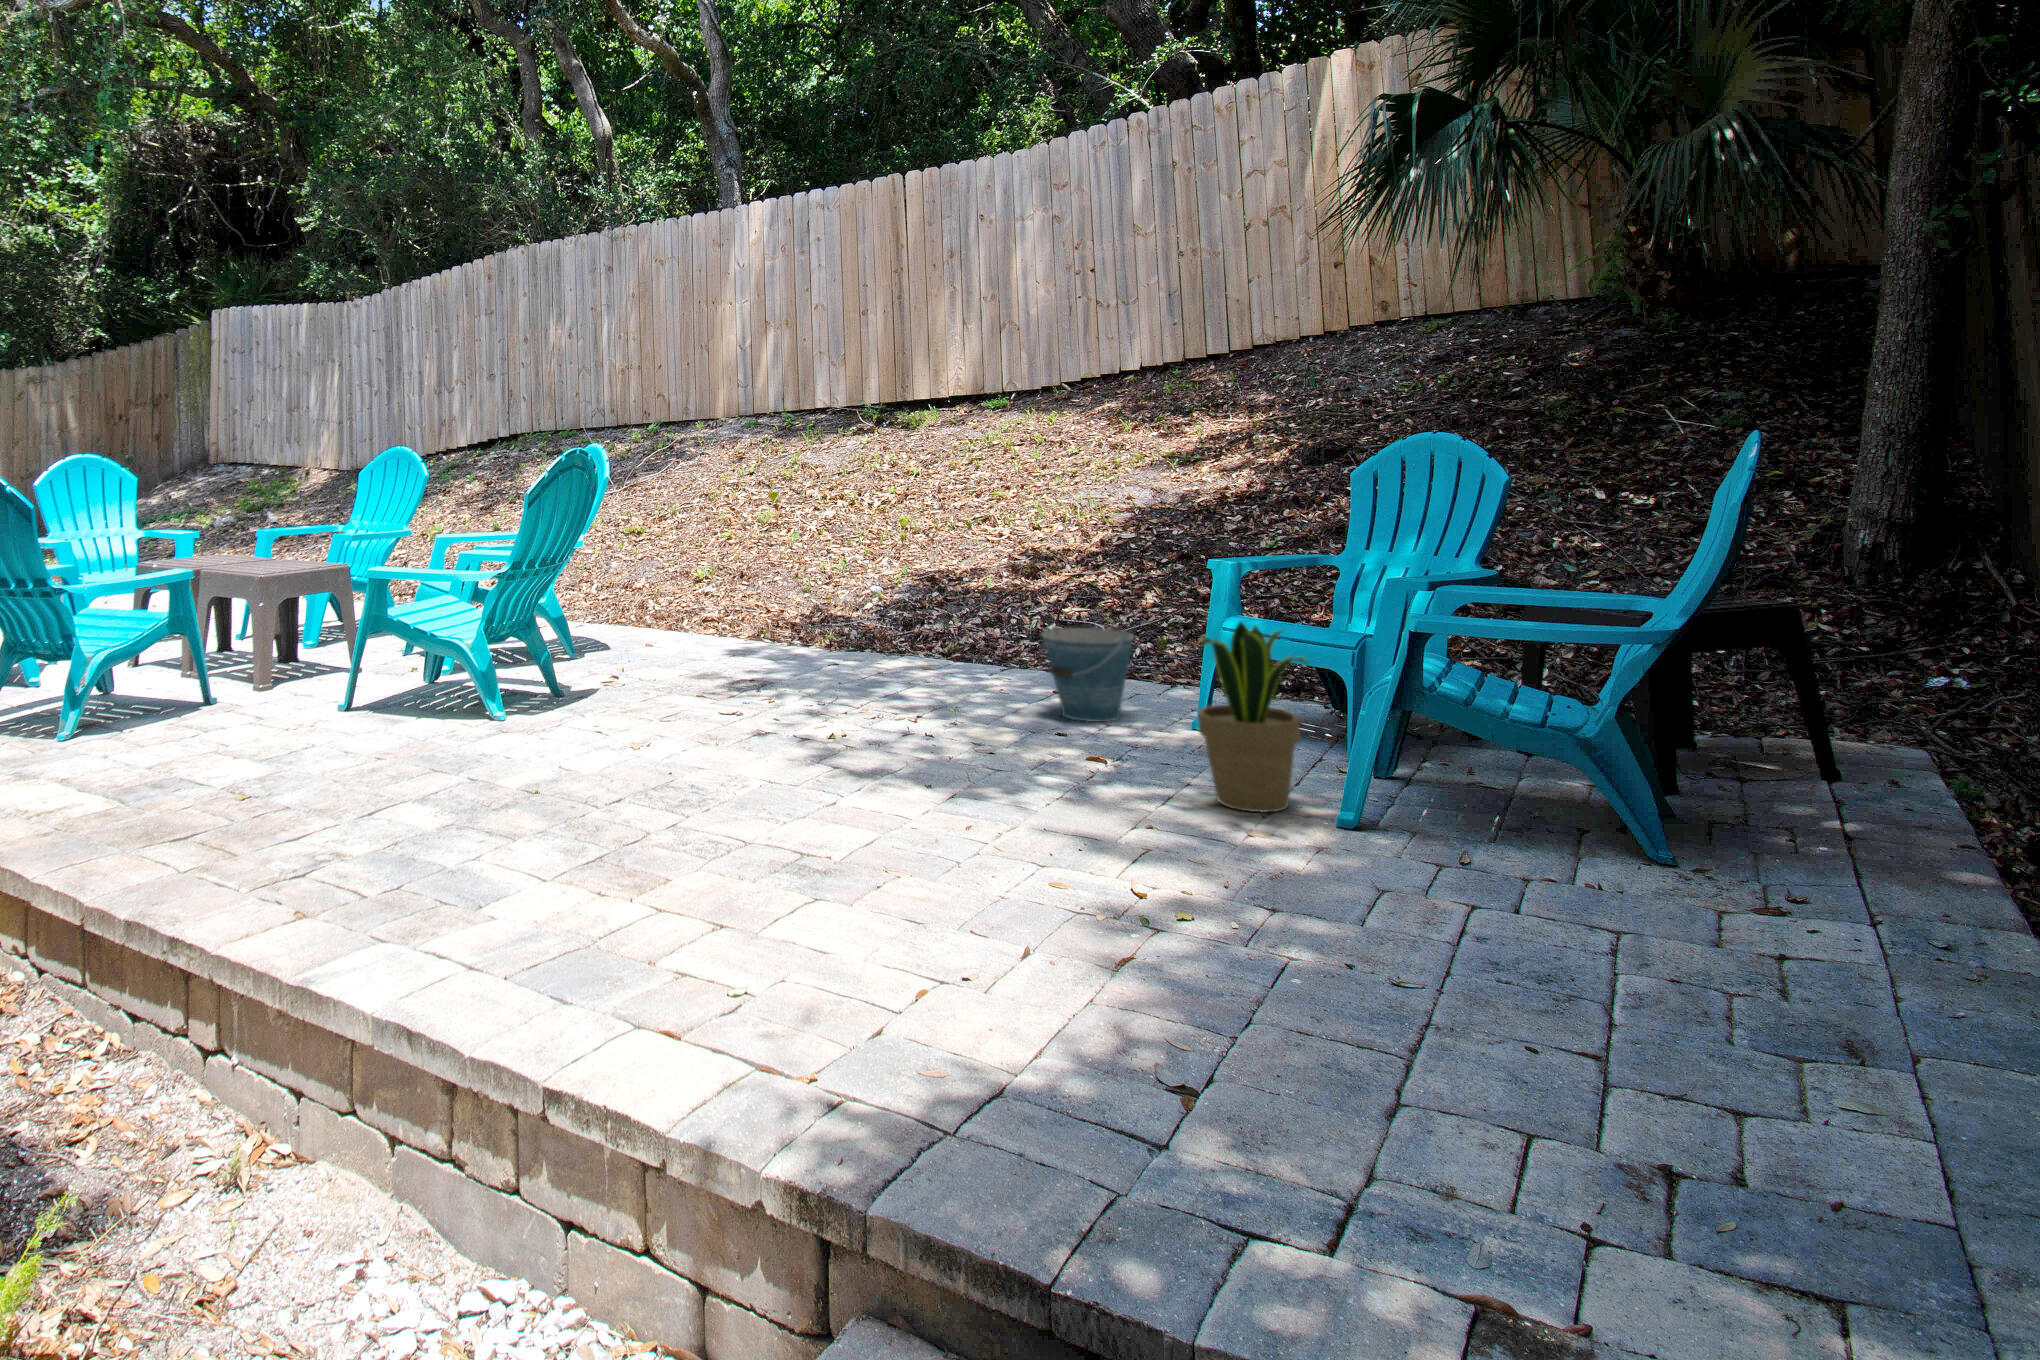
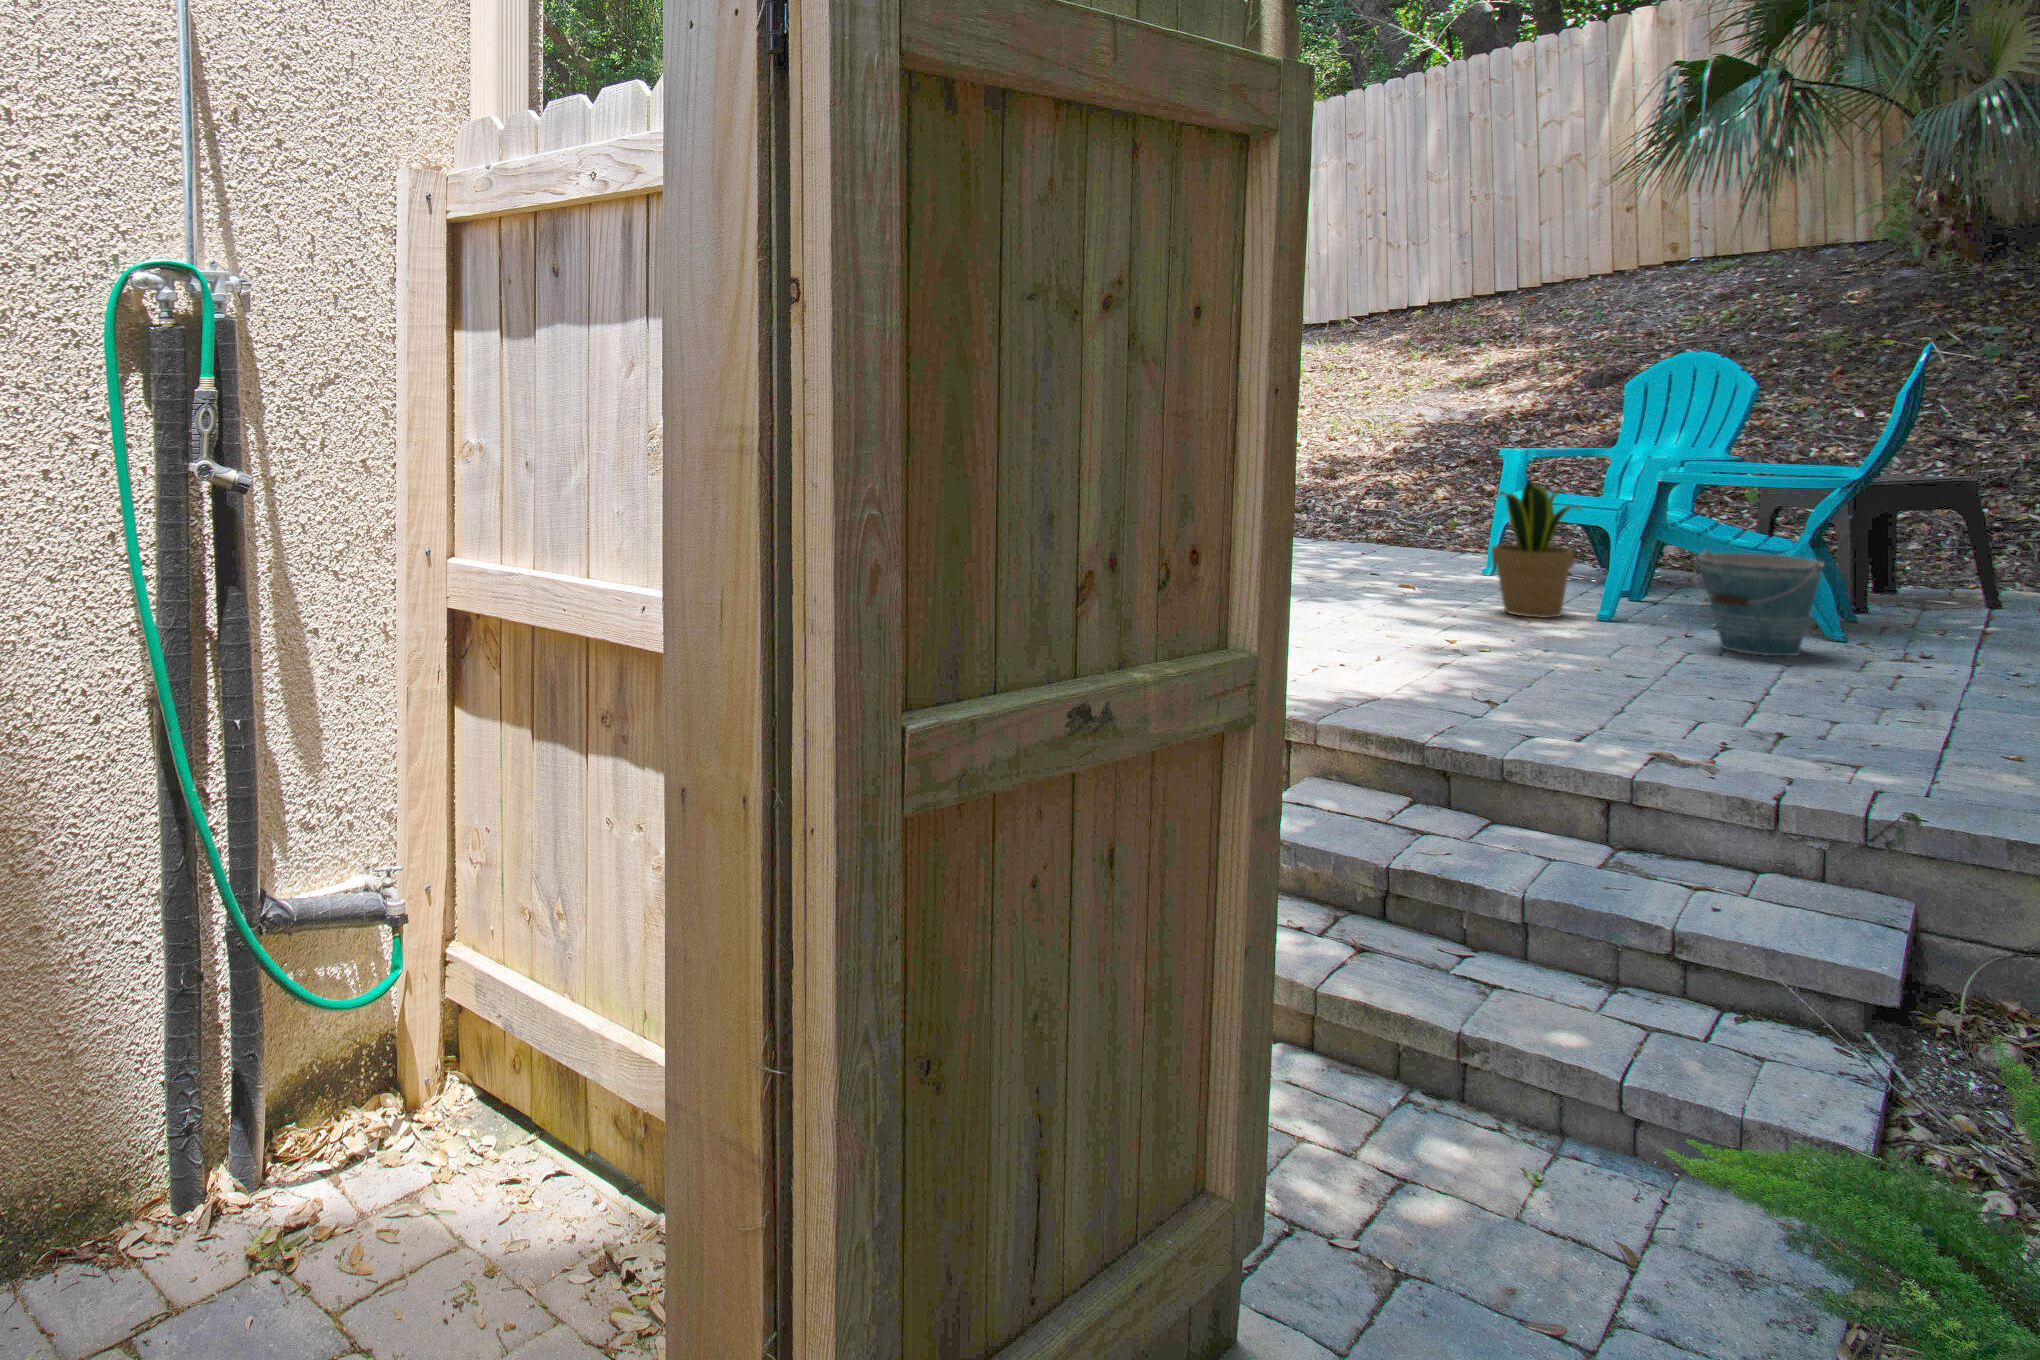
bucket: present [1042,626,1133,722] -> present [1695,551,1824,656]

